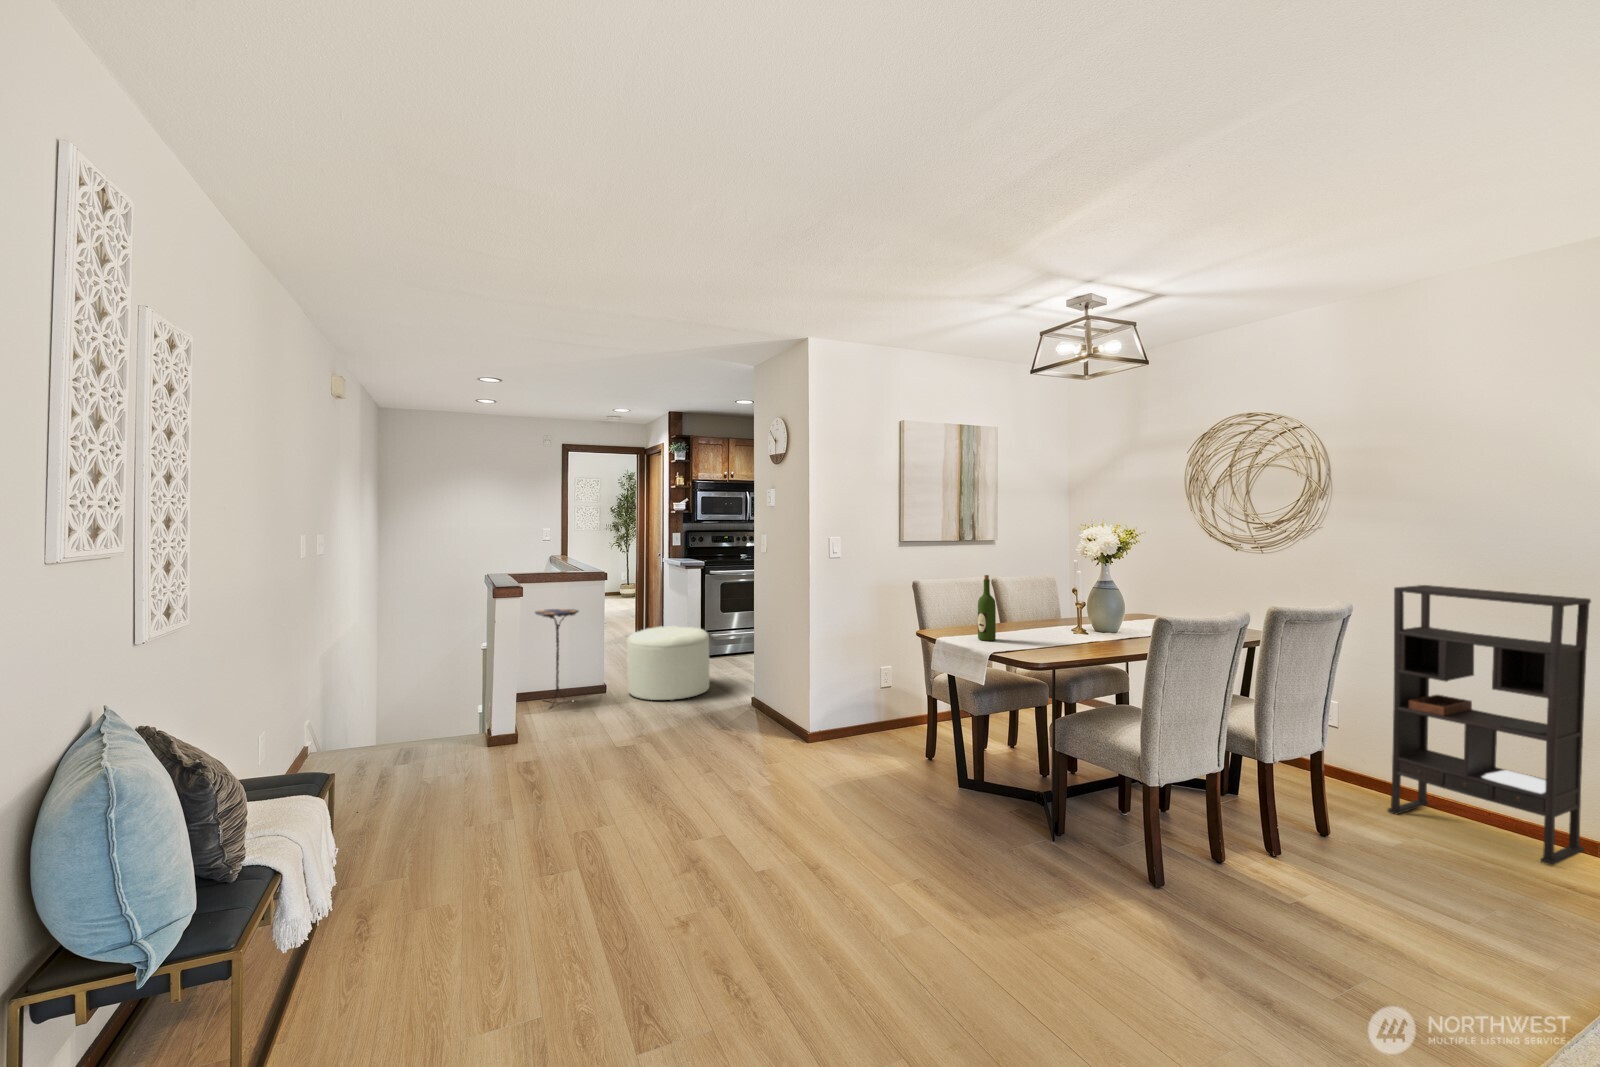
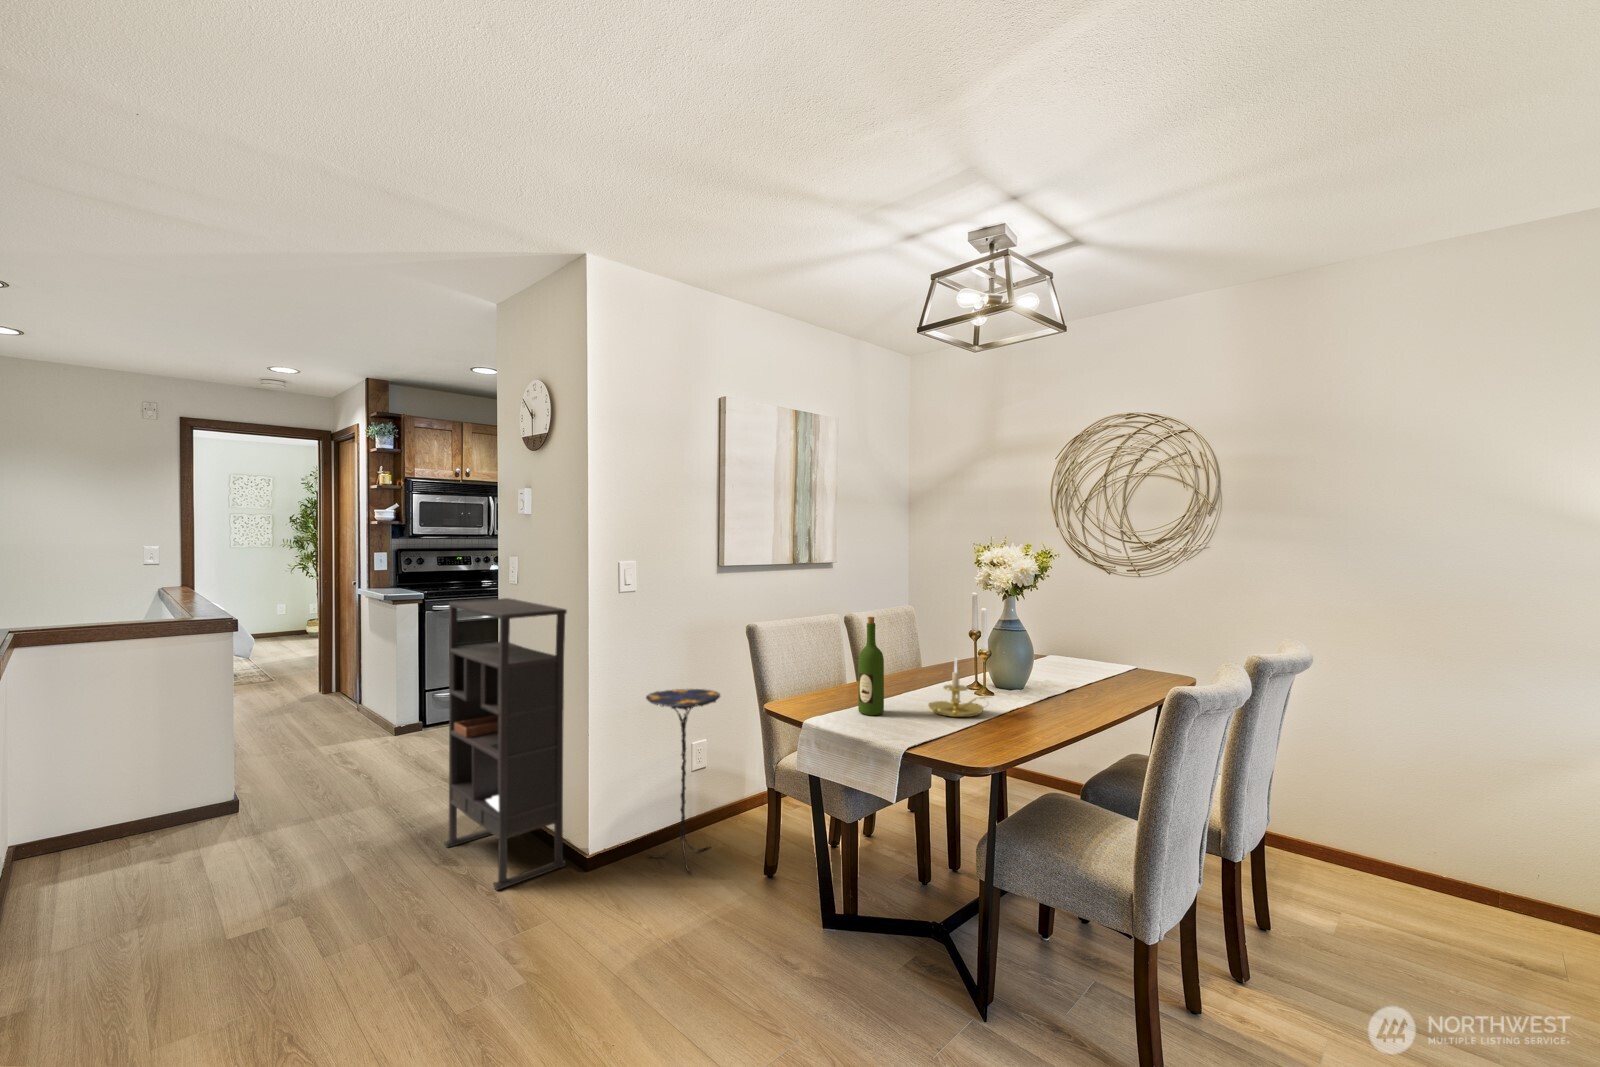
bookshelf: present [1387,585,1591,866] -> present [444,598,567,890]
candle holder: none [1028,604,1074,645] -> present [928,660,989,717]
side table: present [535,609,578,705] -> present [646,689,720,872]
ottoman: present [627,626,710,700] -> none [279,693,425,817]

